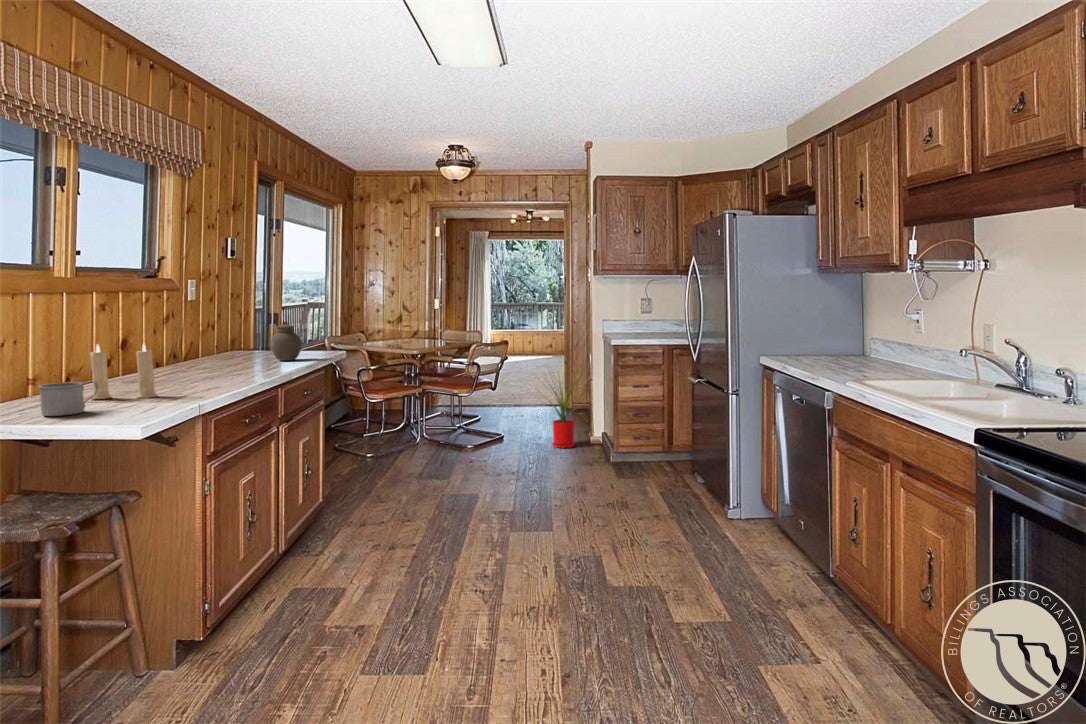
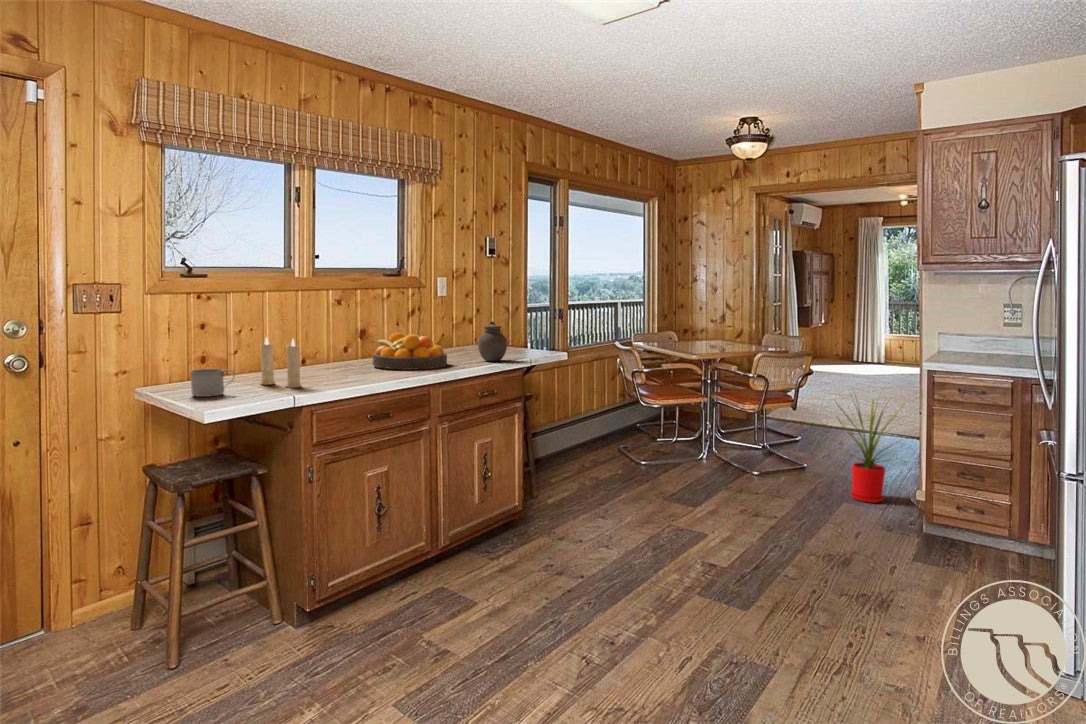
fruit bowl: none [164,336,255,374] -> present [372,332,447,370]

